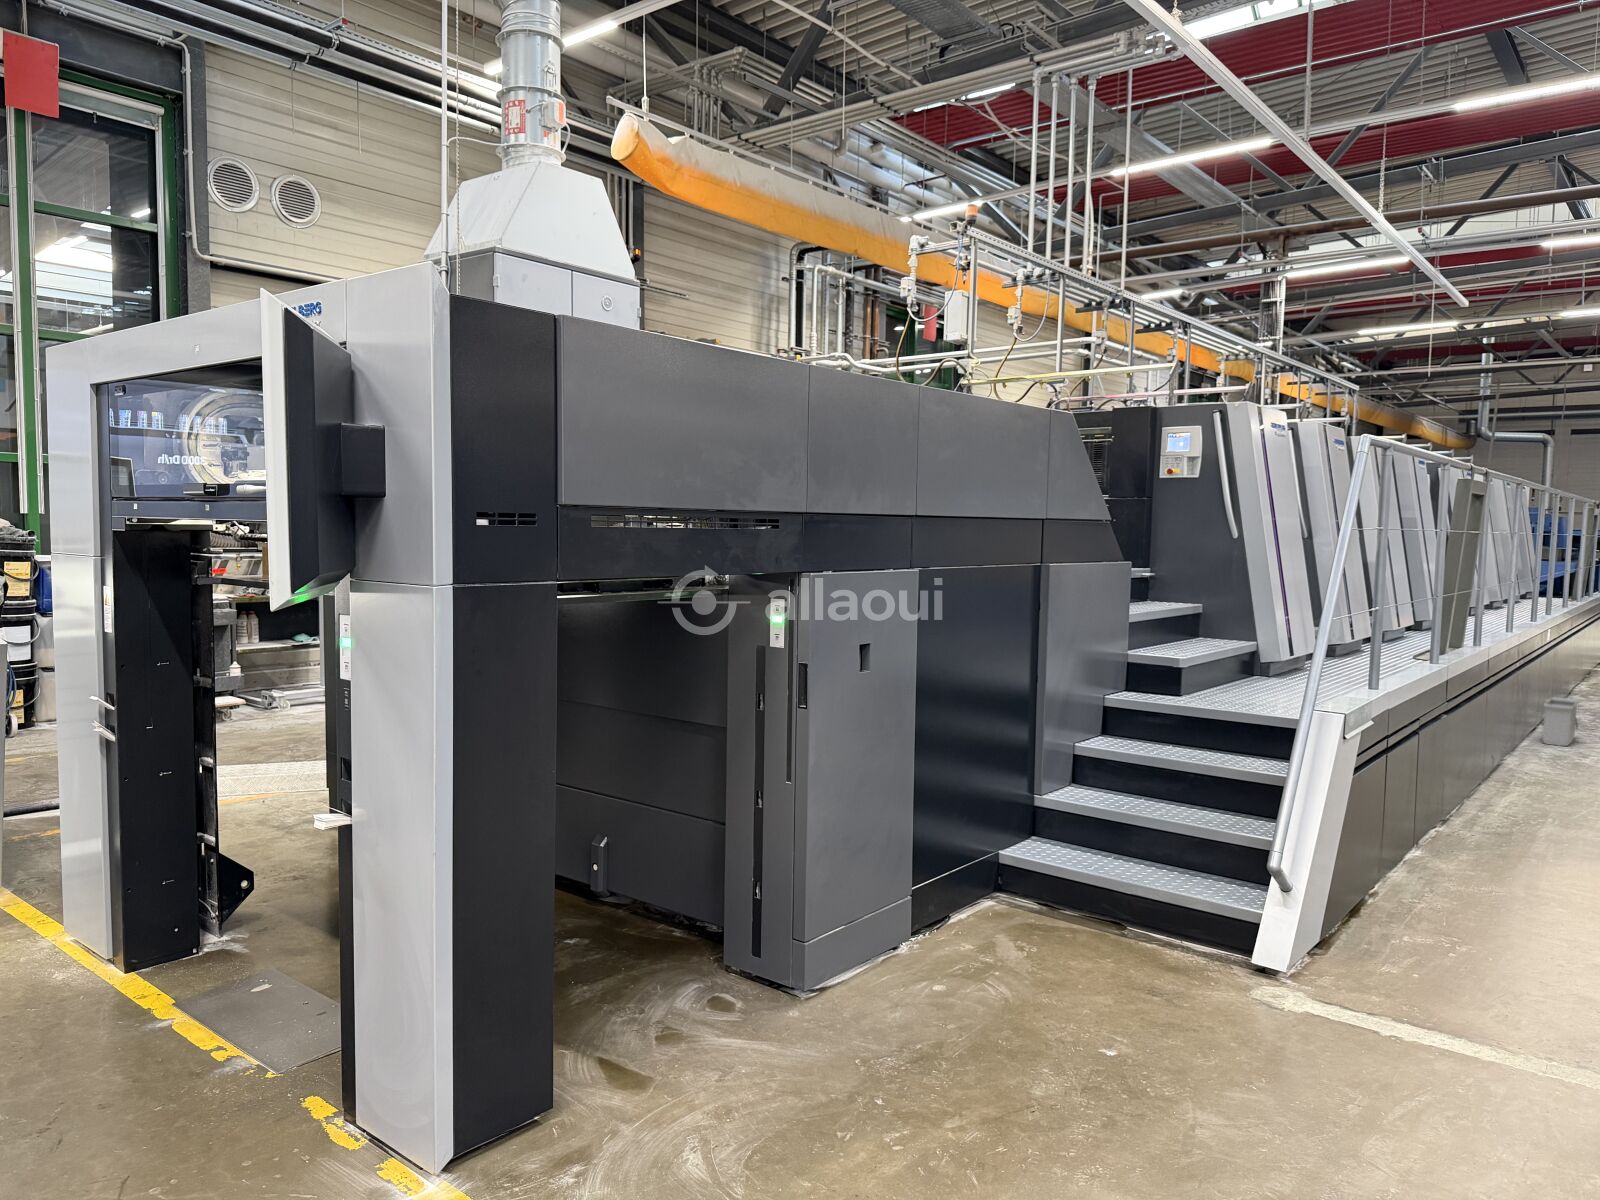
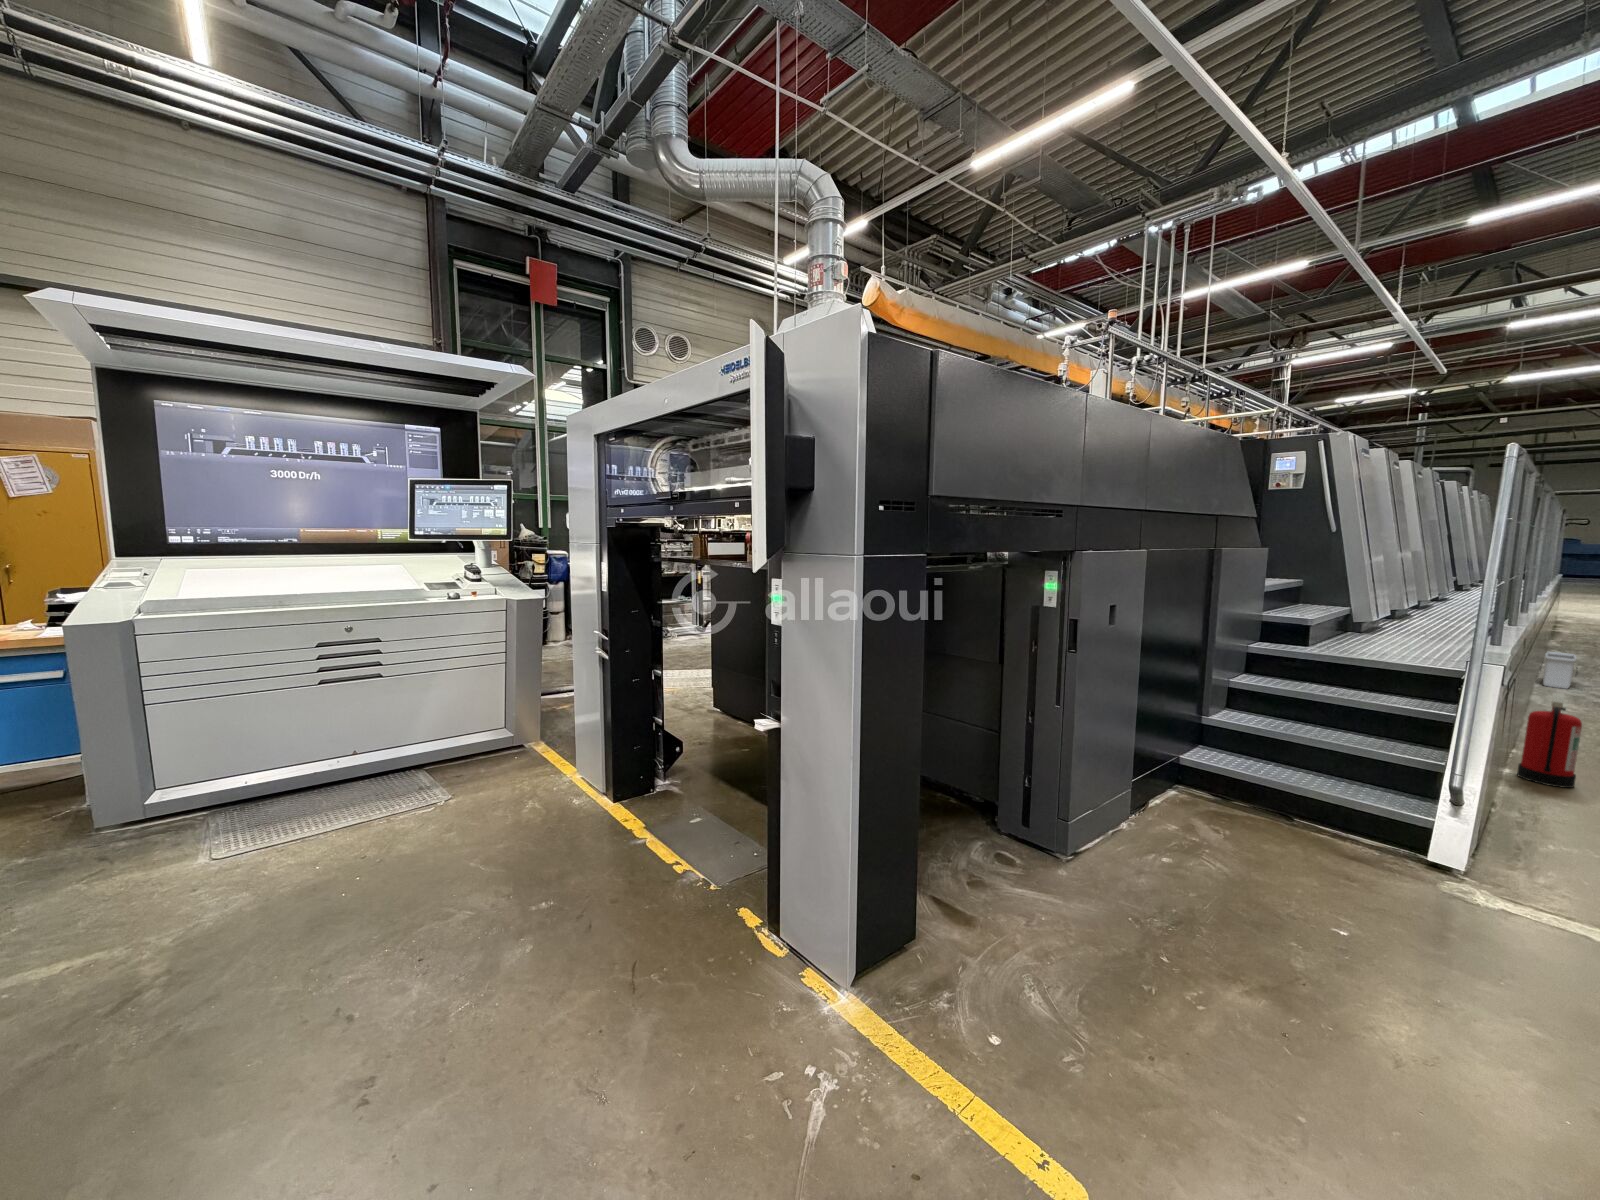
fire extinguisher: none [1423,748,1479,867] -> present [1517,693,1582,788]

